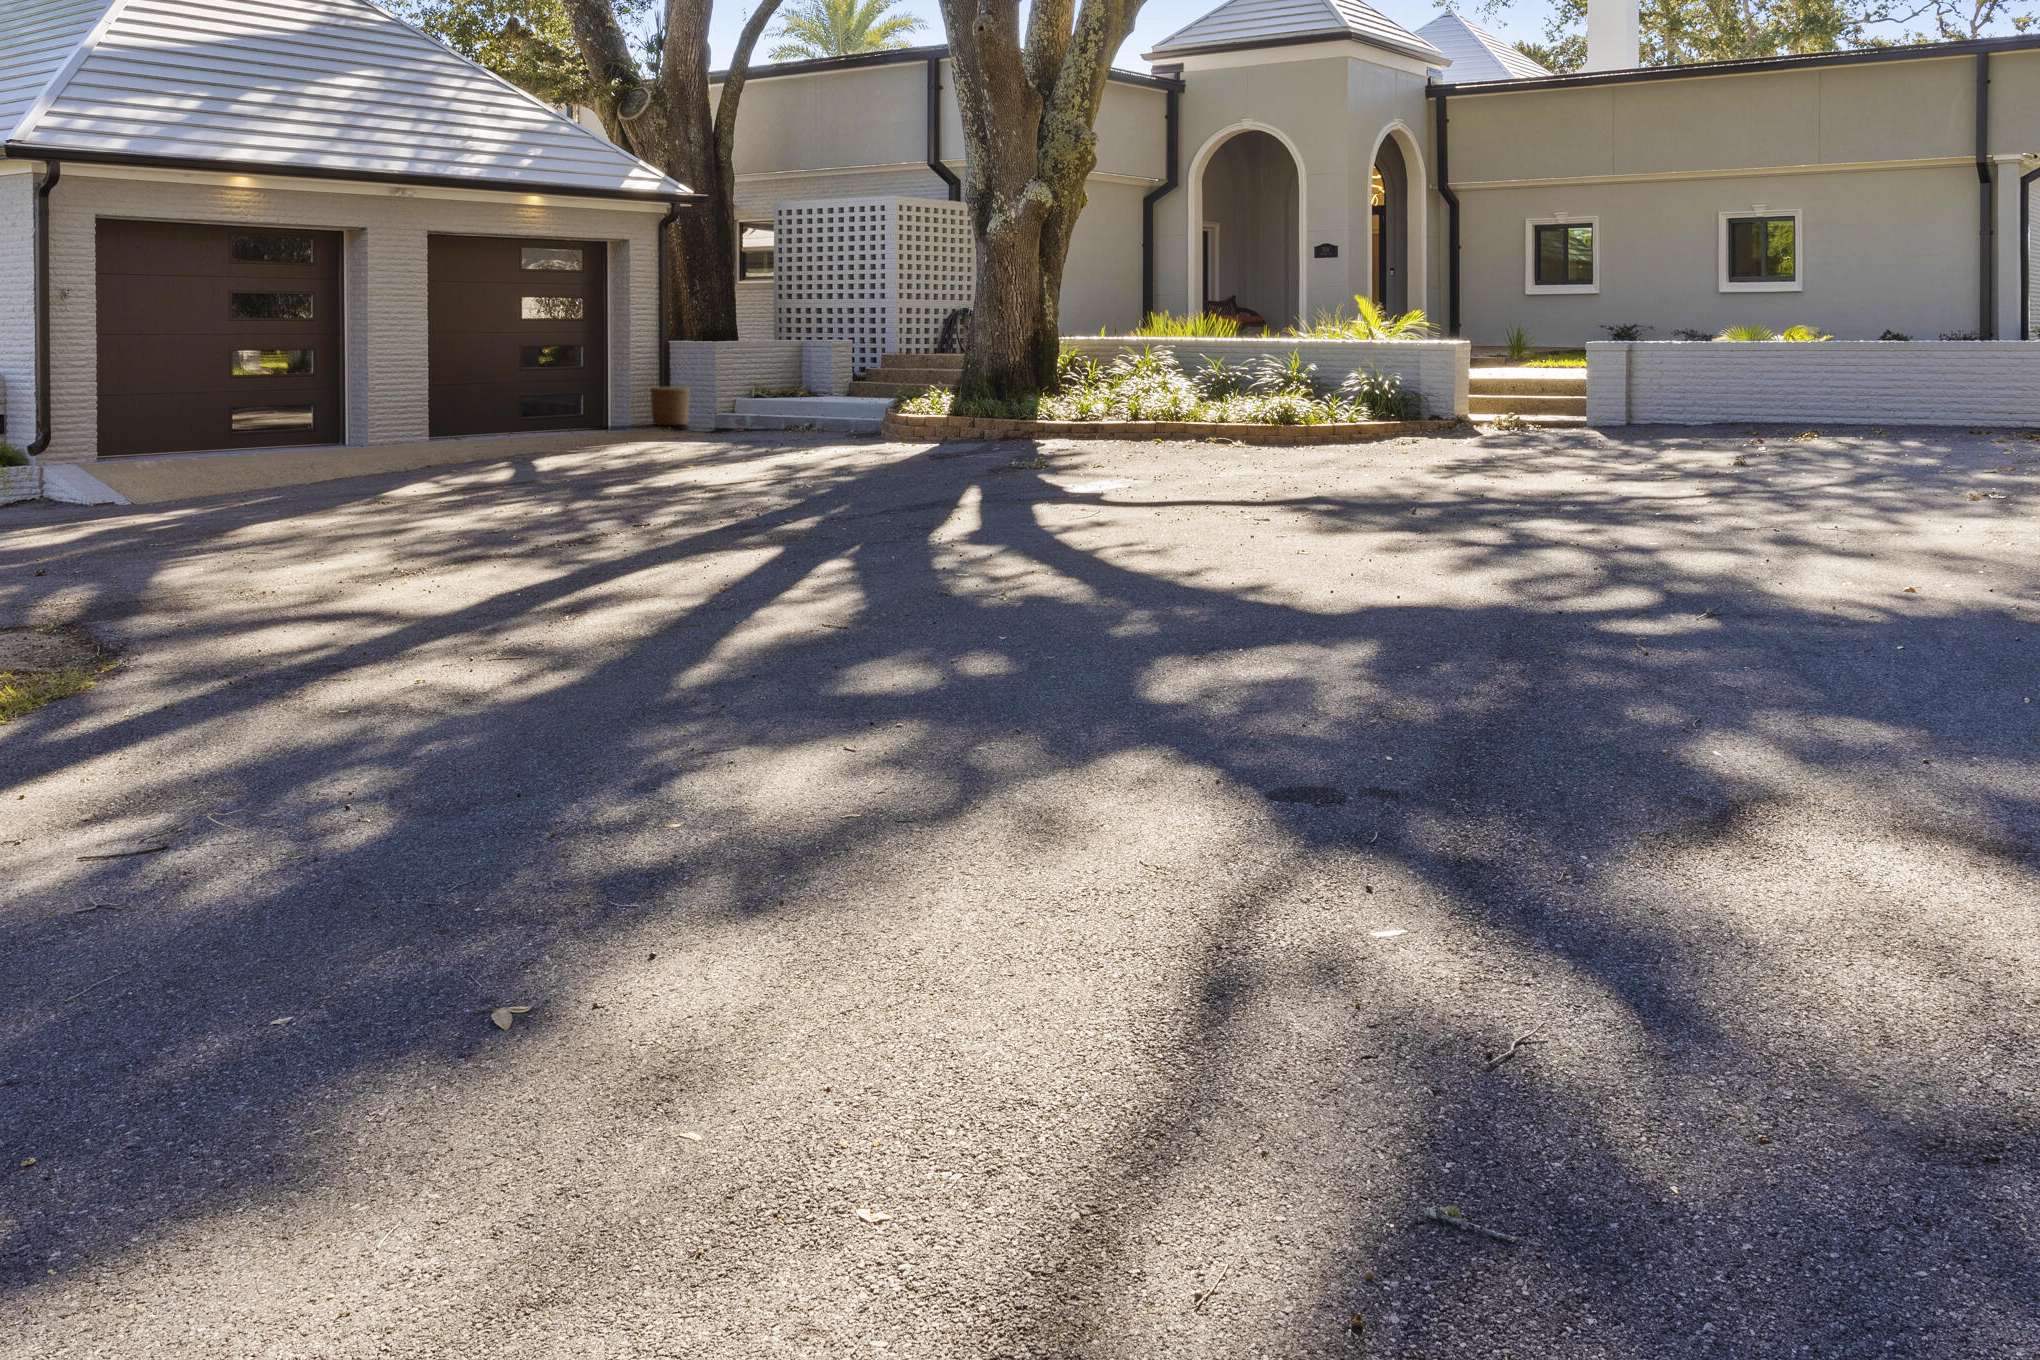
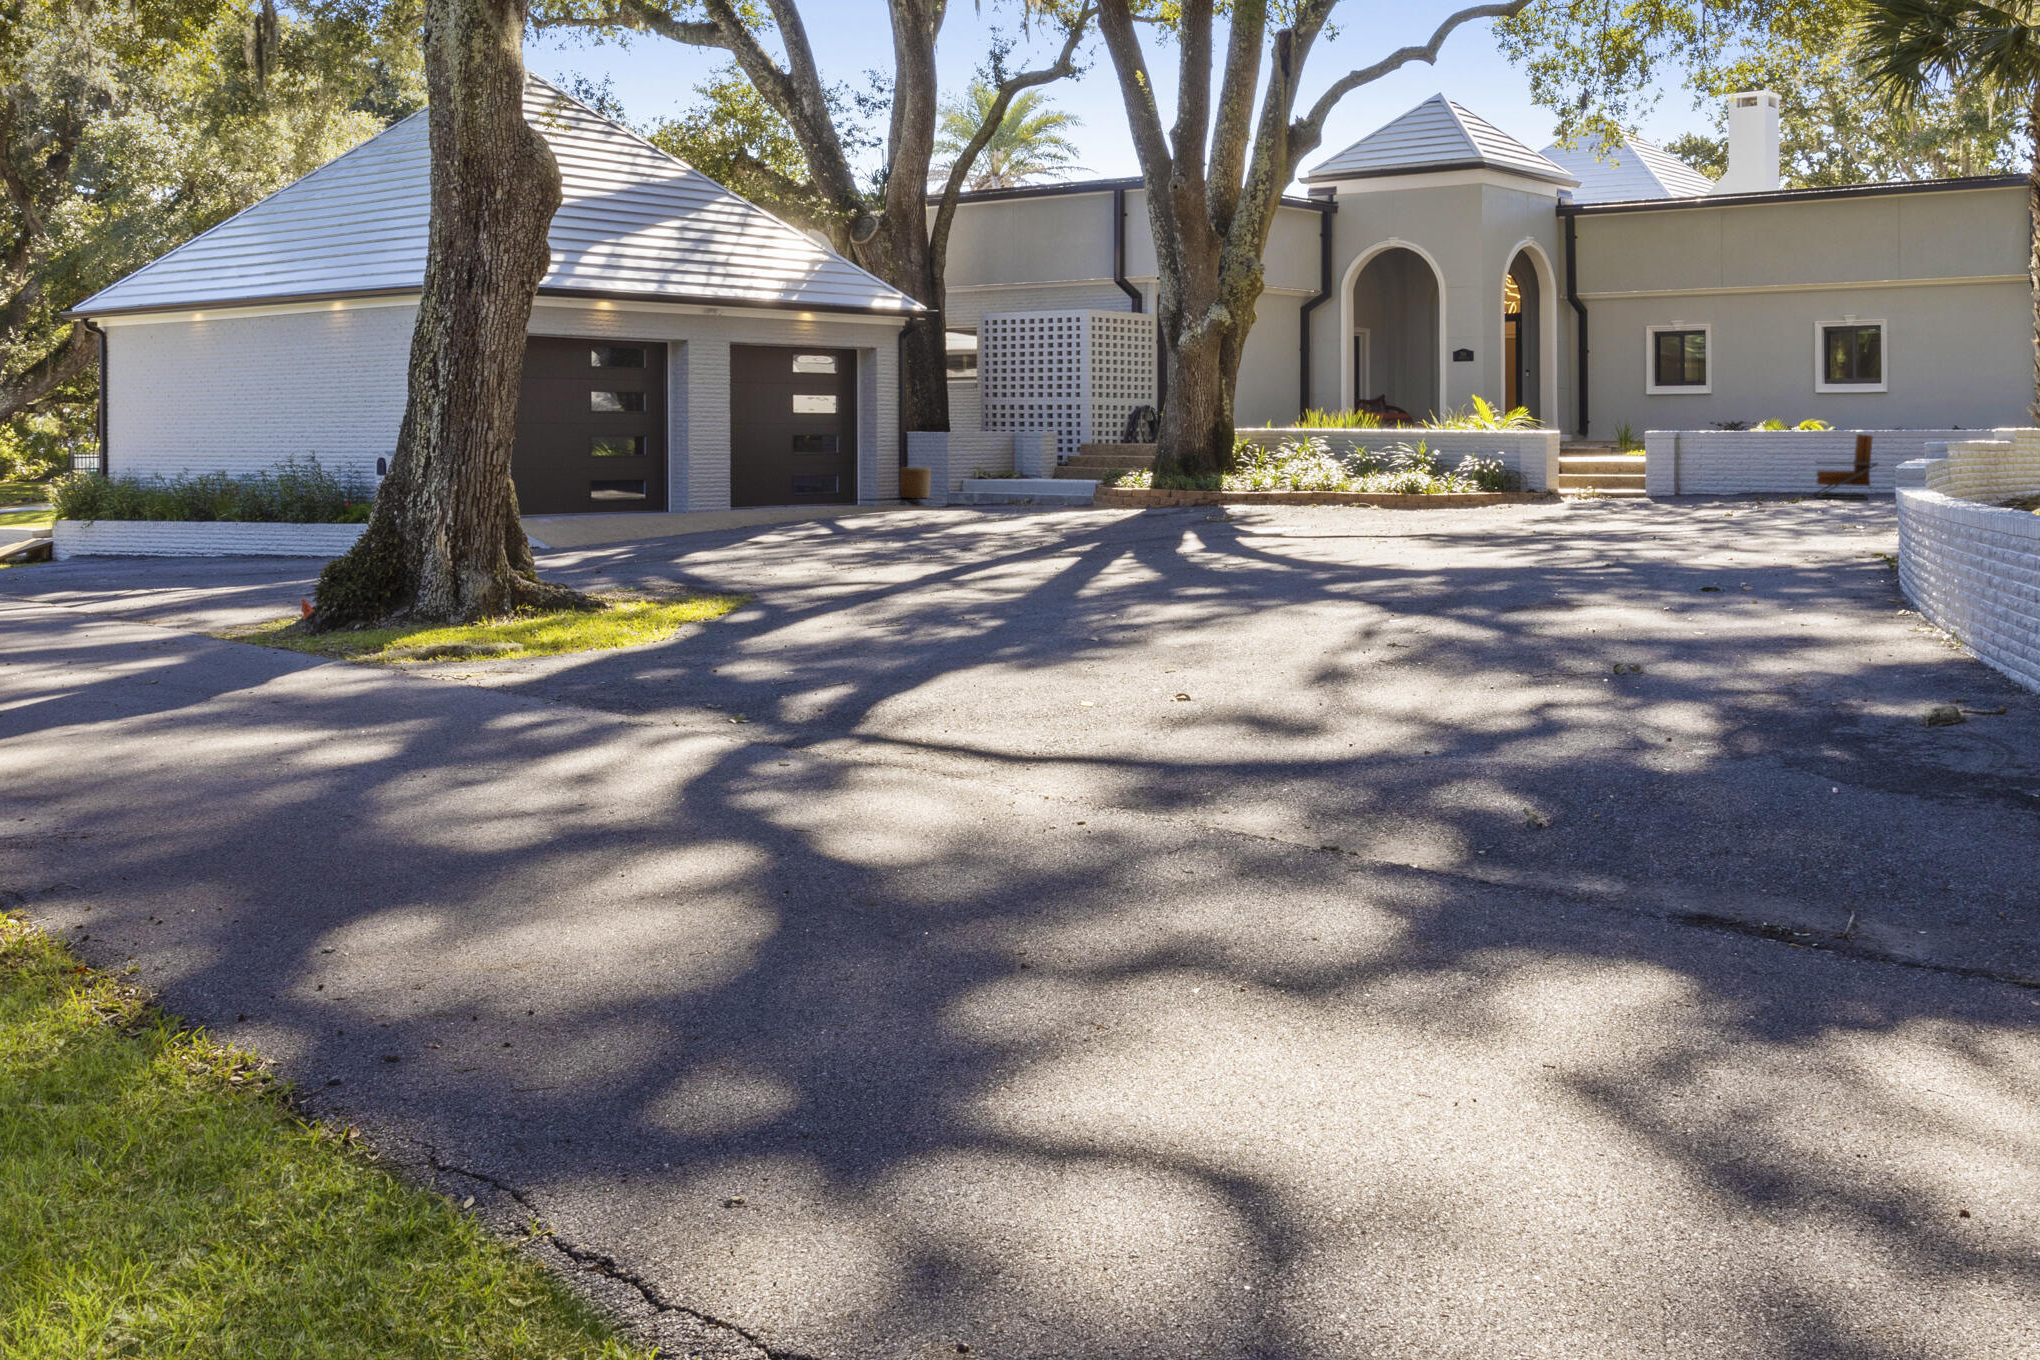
lounge chair: none [1758,342,1854,423] -> present [1815,434,1878,499]

